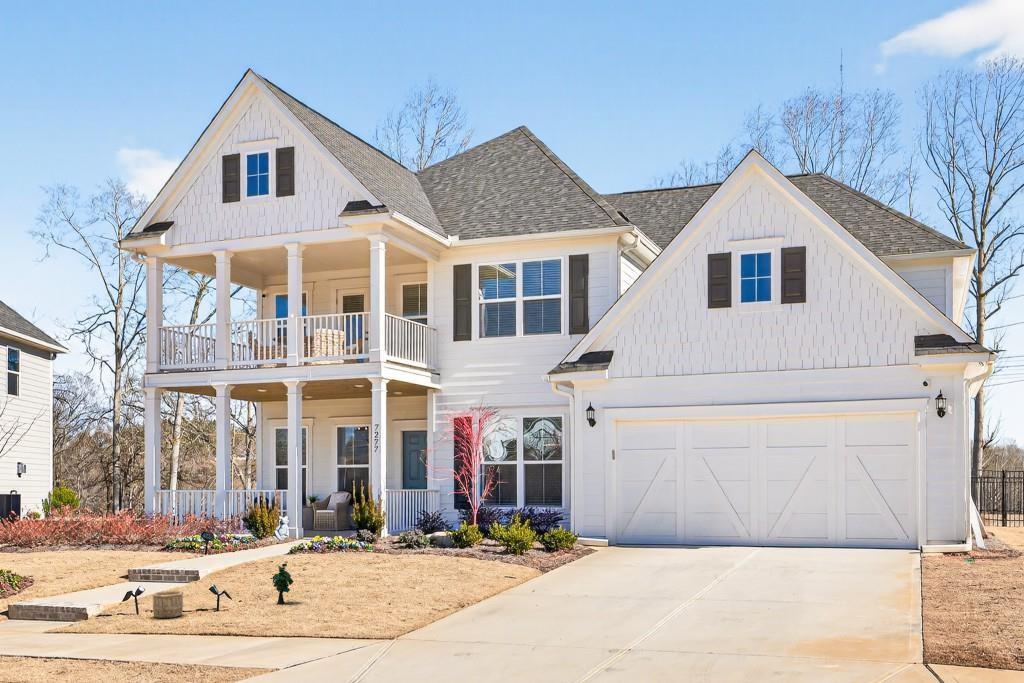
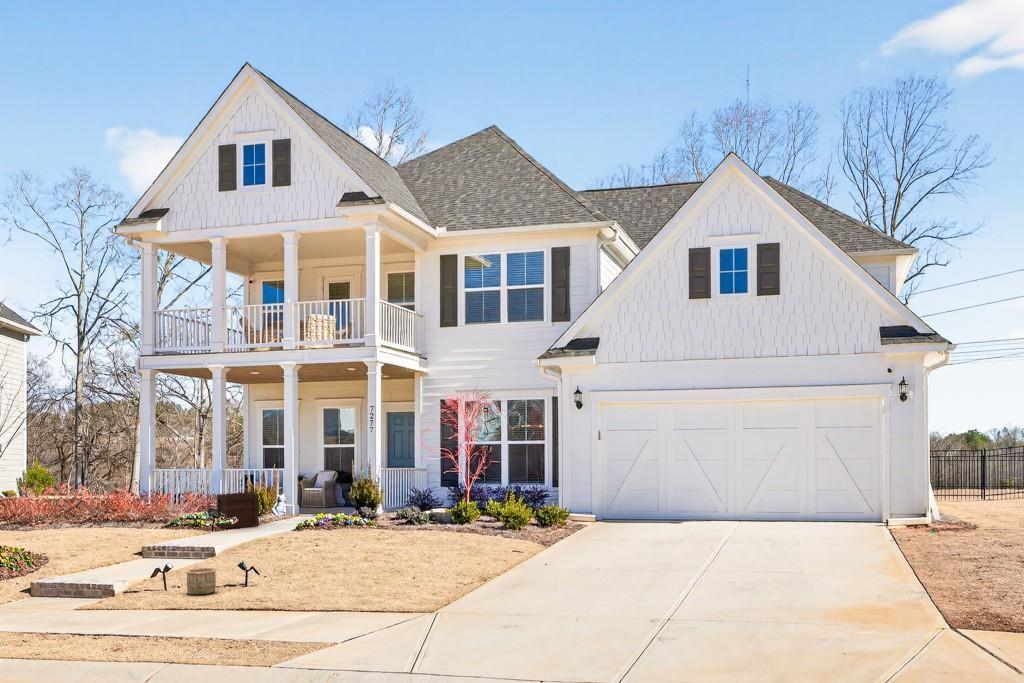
wooden crate: none [215,515,257,553] -> present [217,493,259,529]
decorative plant: present [270,563,294,604] -> none [297,540,321,580]

